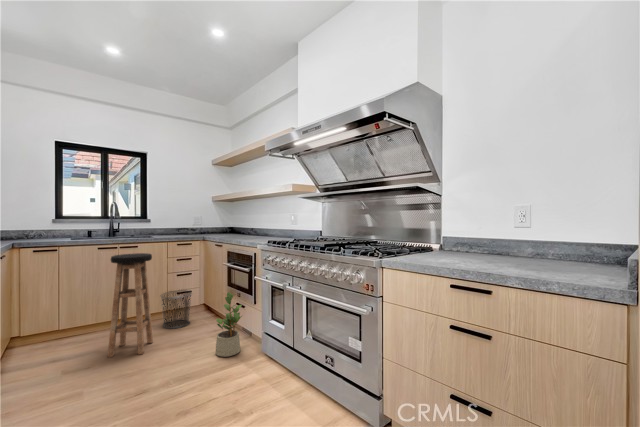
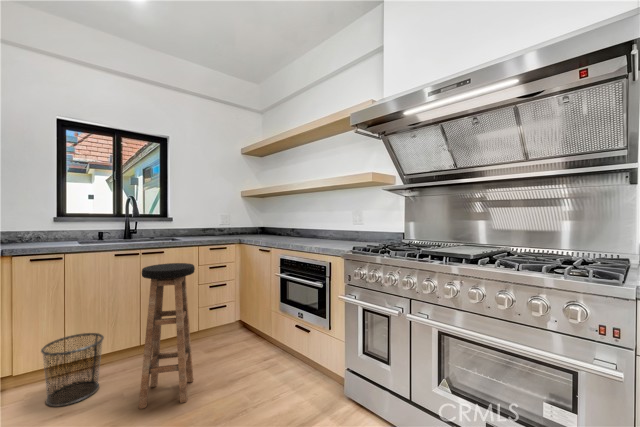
trash can: present [161,290,191,329] -> present [41,333,104,406]
potted plant: present [216,292,242,357] -> none [284,316,323,404]

